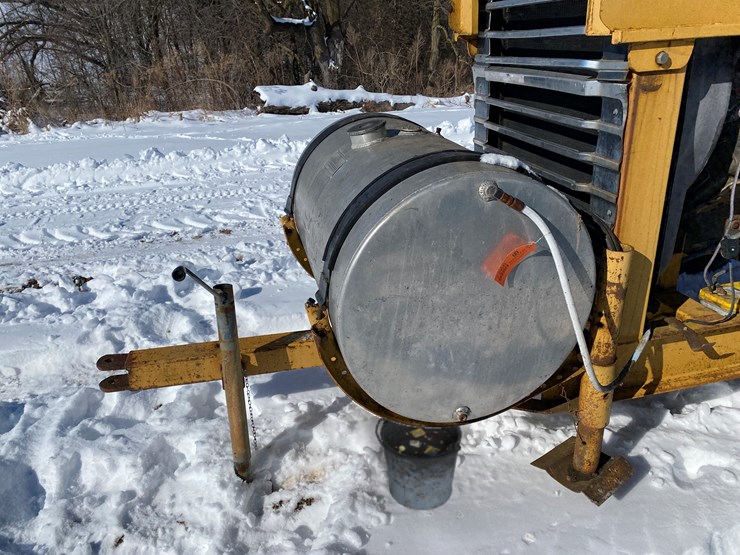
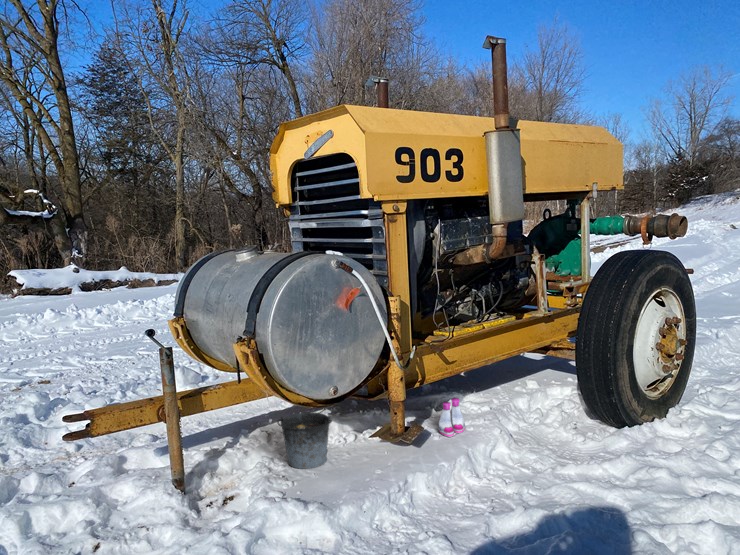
boots: none [666,437,723,509] -> present [438,398,465,437]

